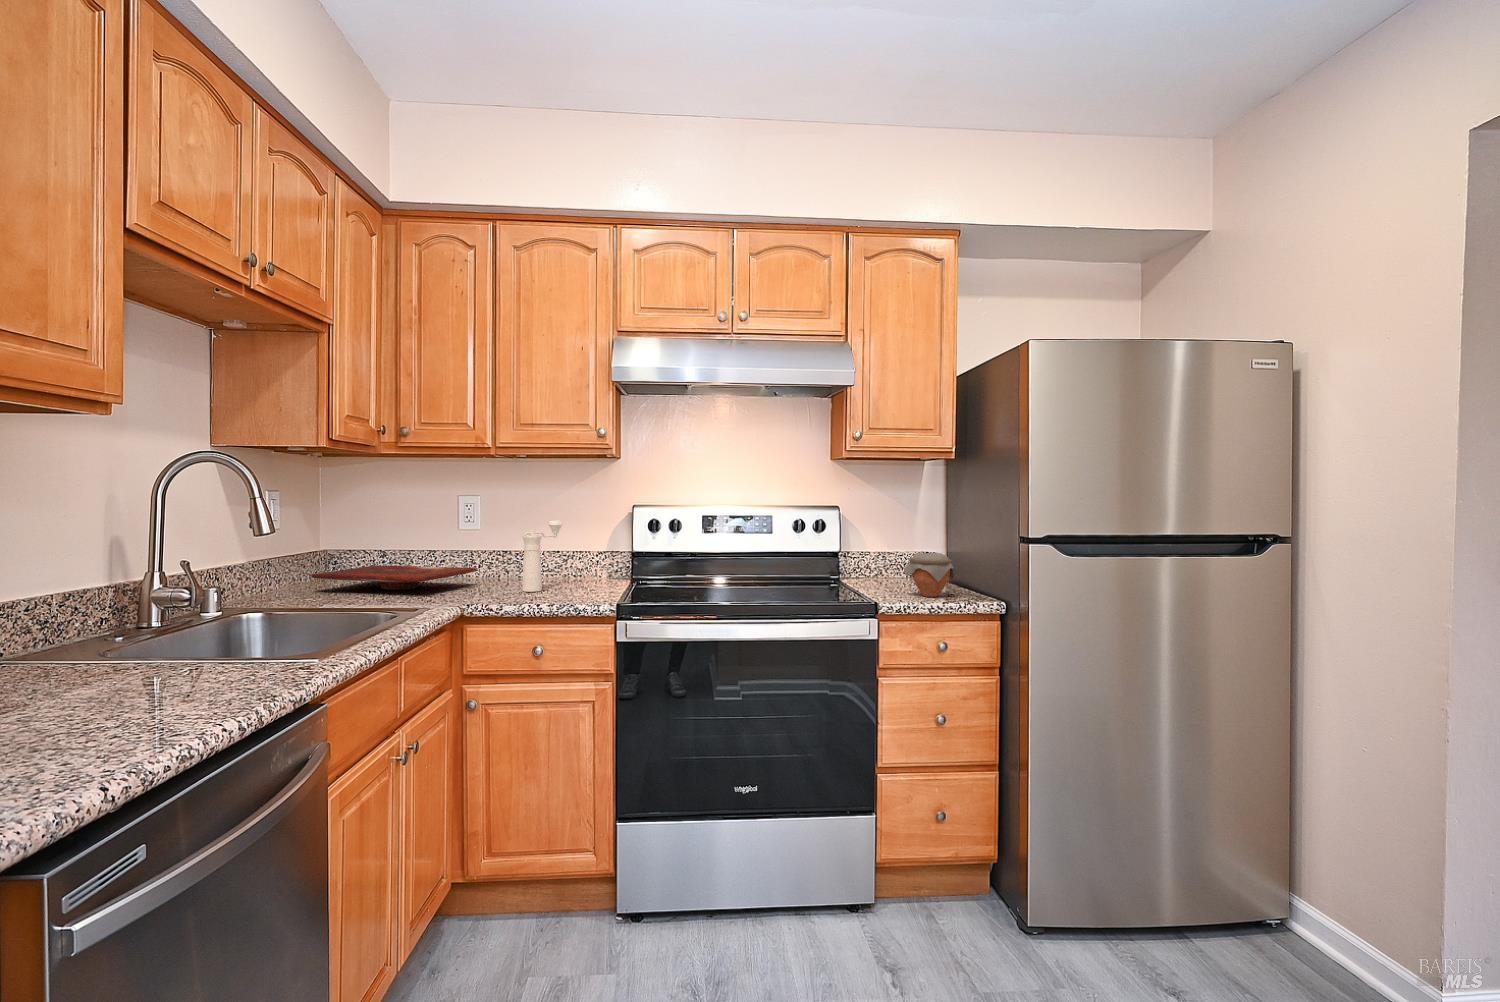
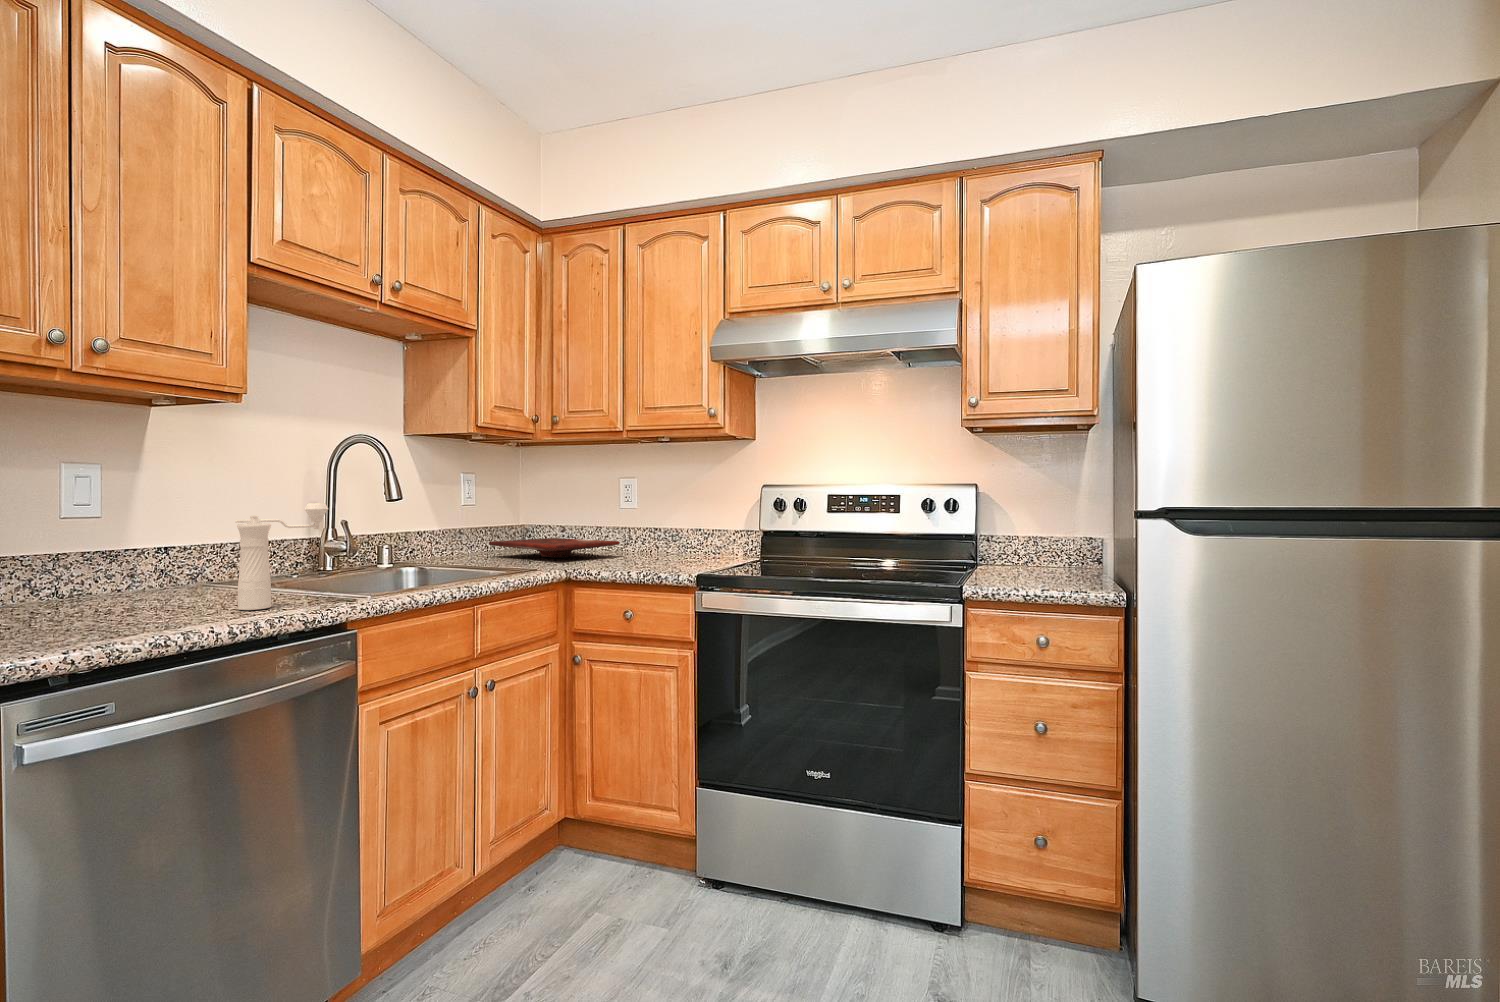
pepper mill: present [522,520,563,592] -> present [235,503,328,610]
jar: present [904,553,955,597] -> none [1017,532,1079,584]

